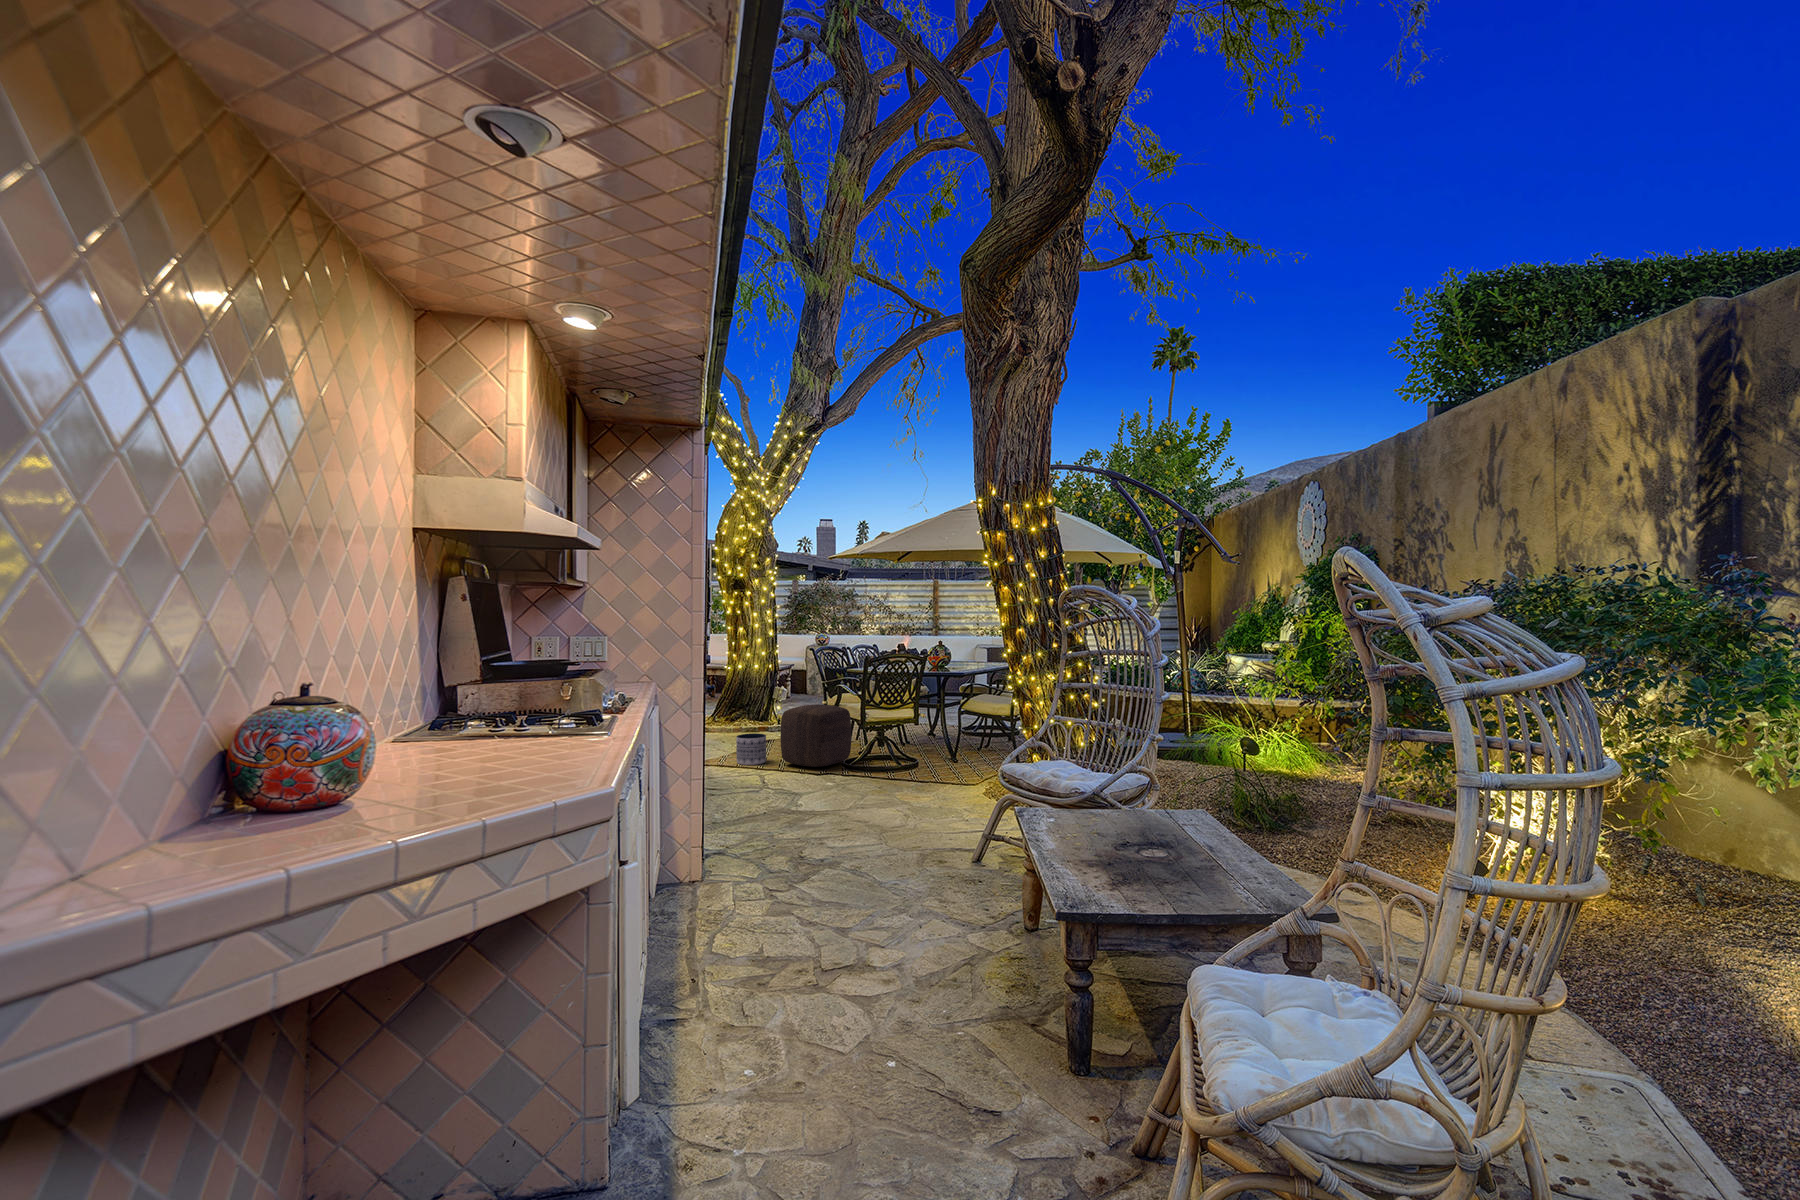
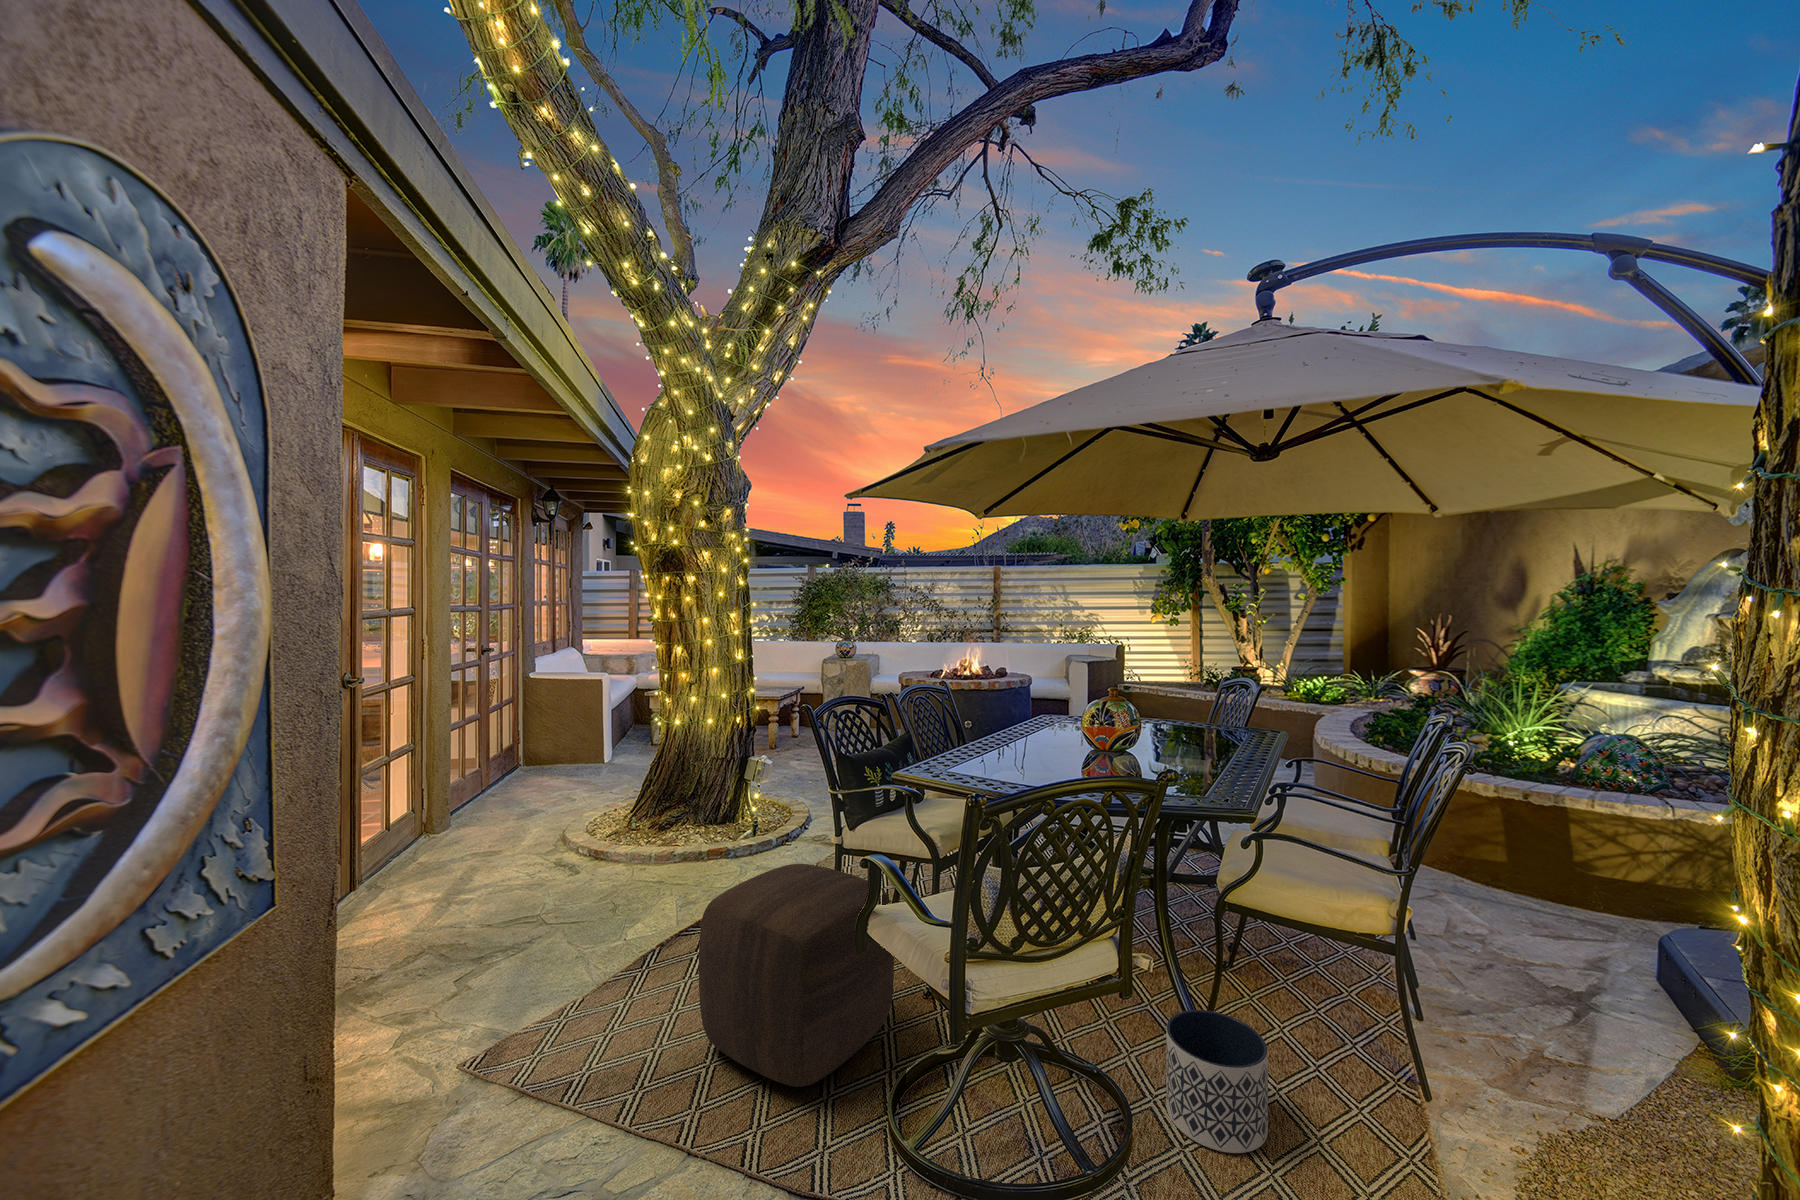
planter: present [736,733,766,765] -> present [1166,1010,1268,1153]

